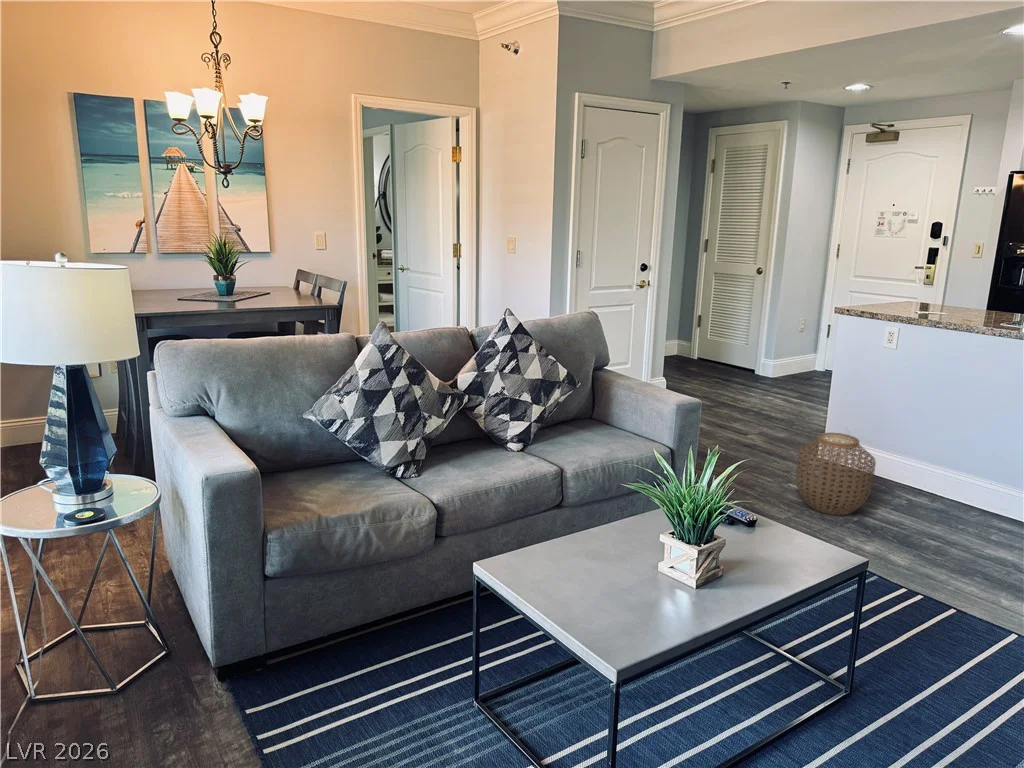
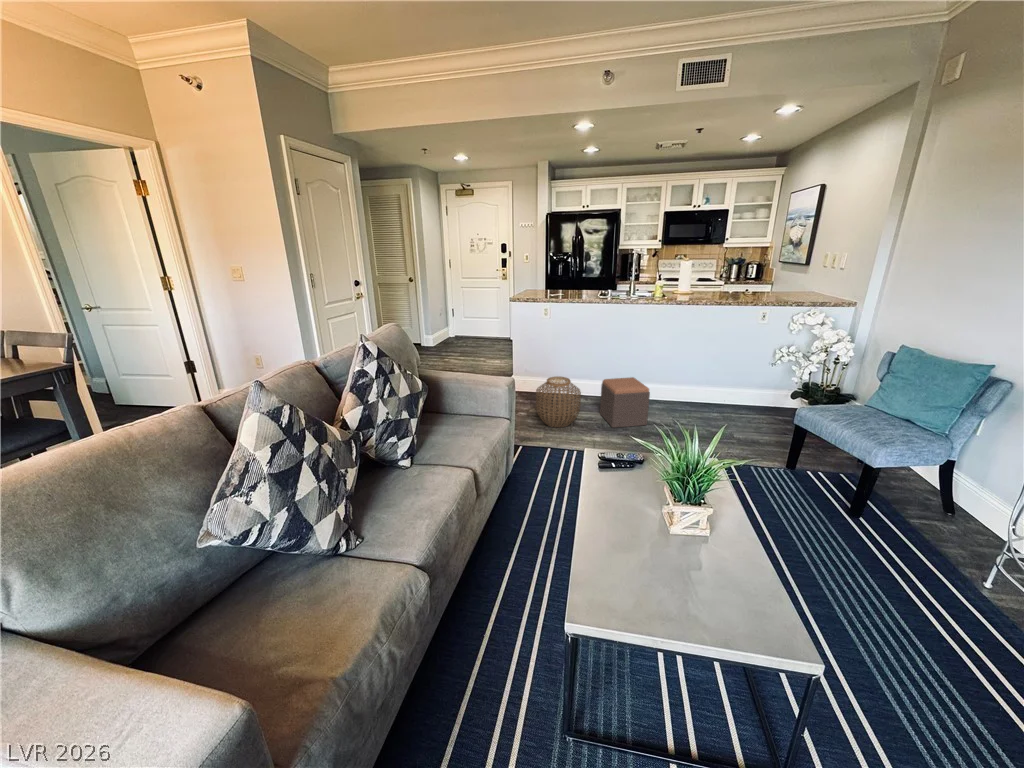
footstool: none [915,459,1002,557] -> present [600,377,650,428]

